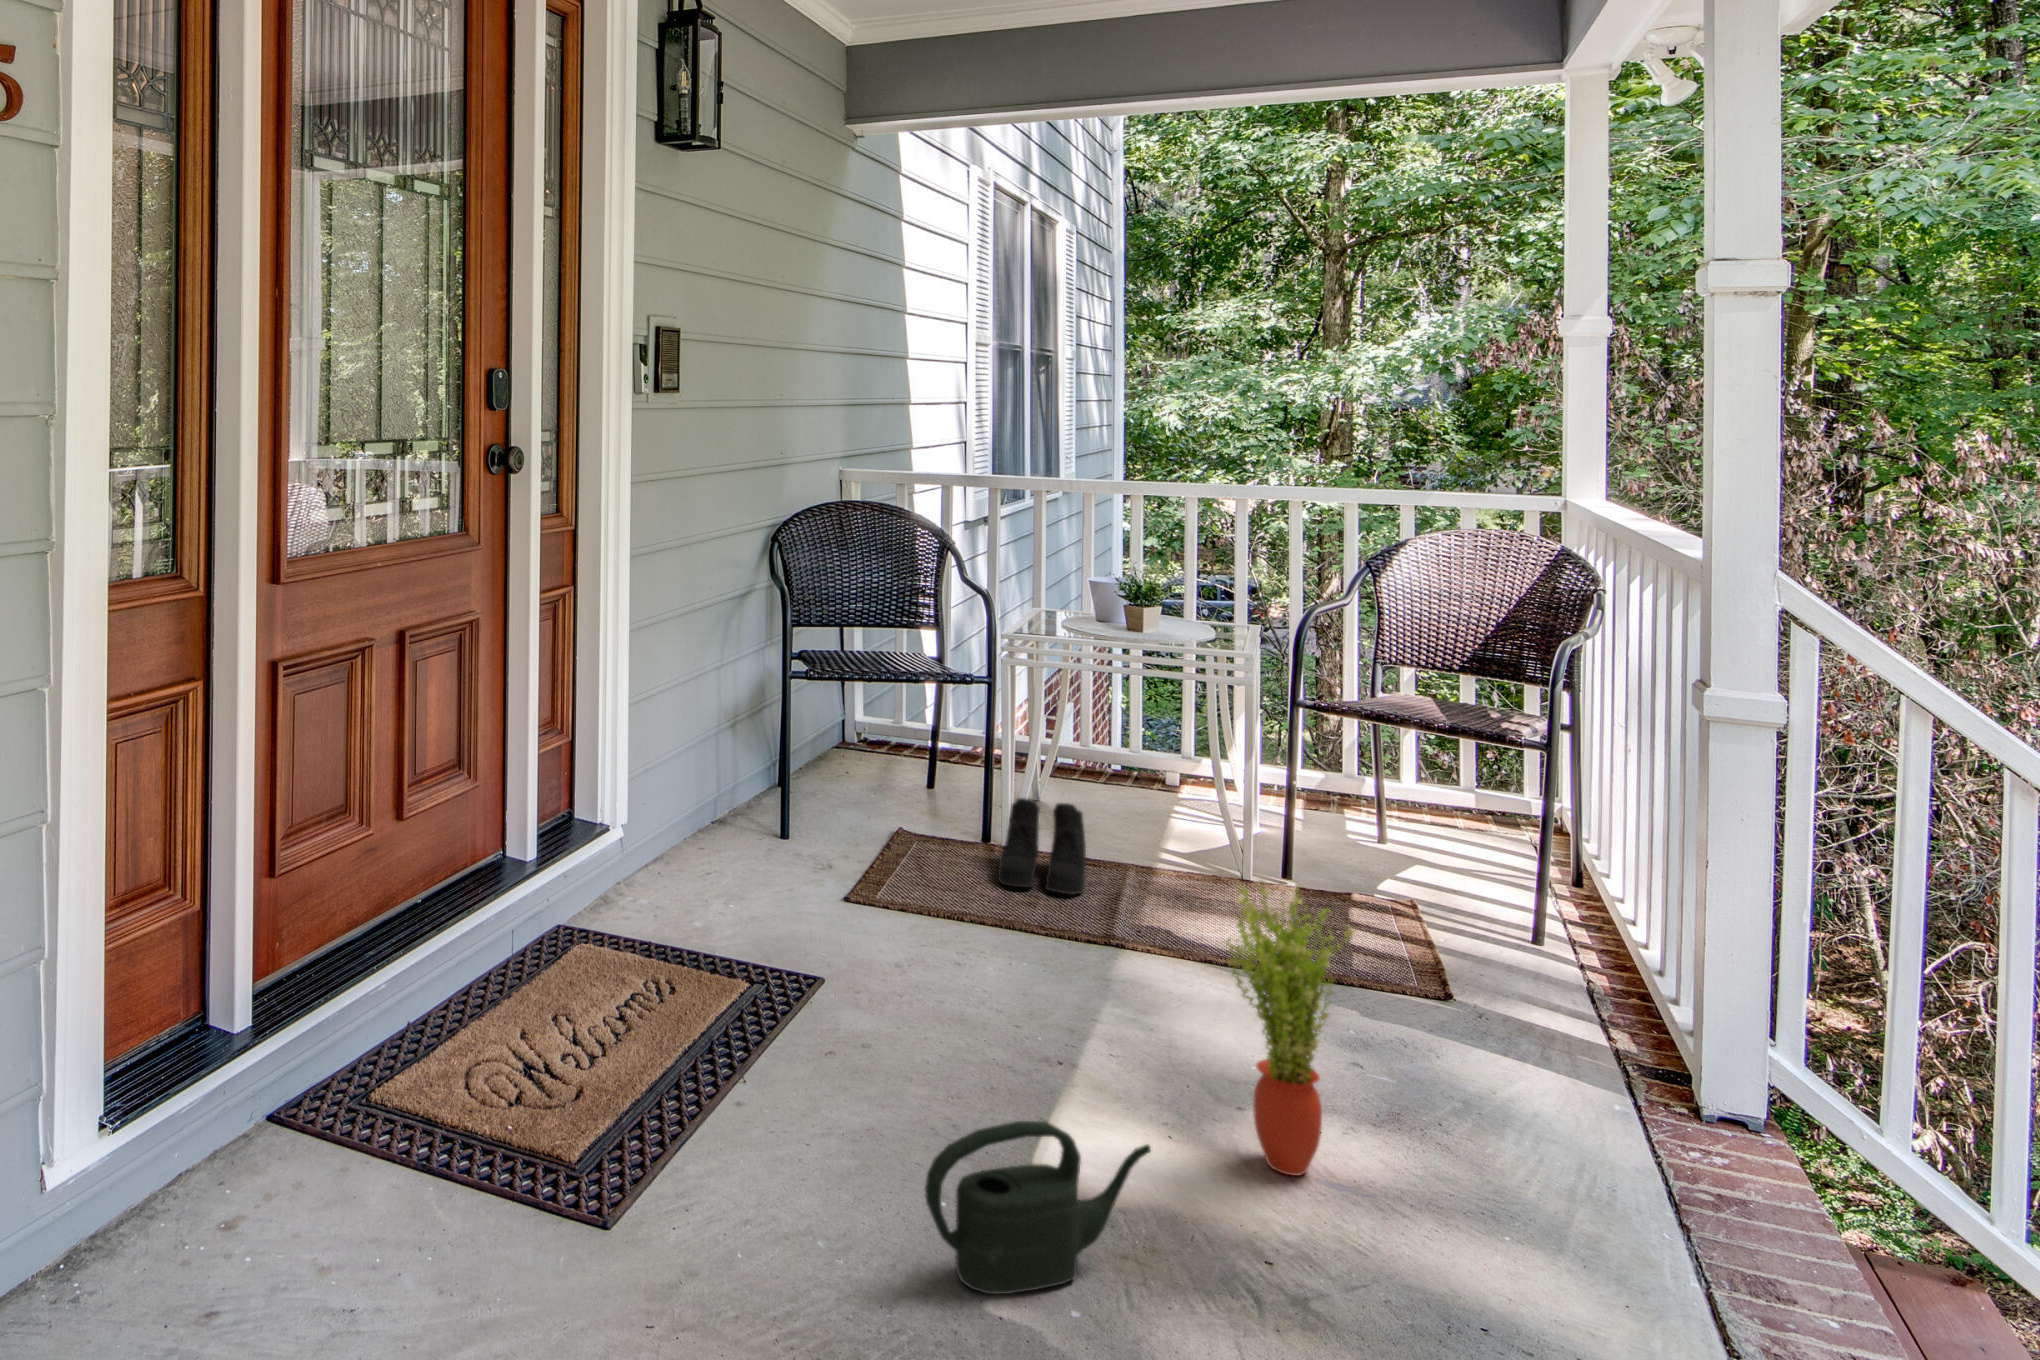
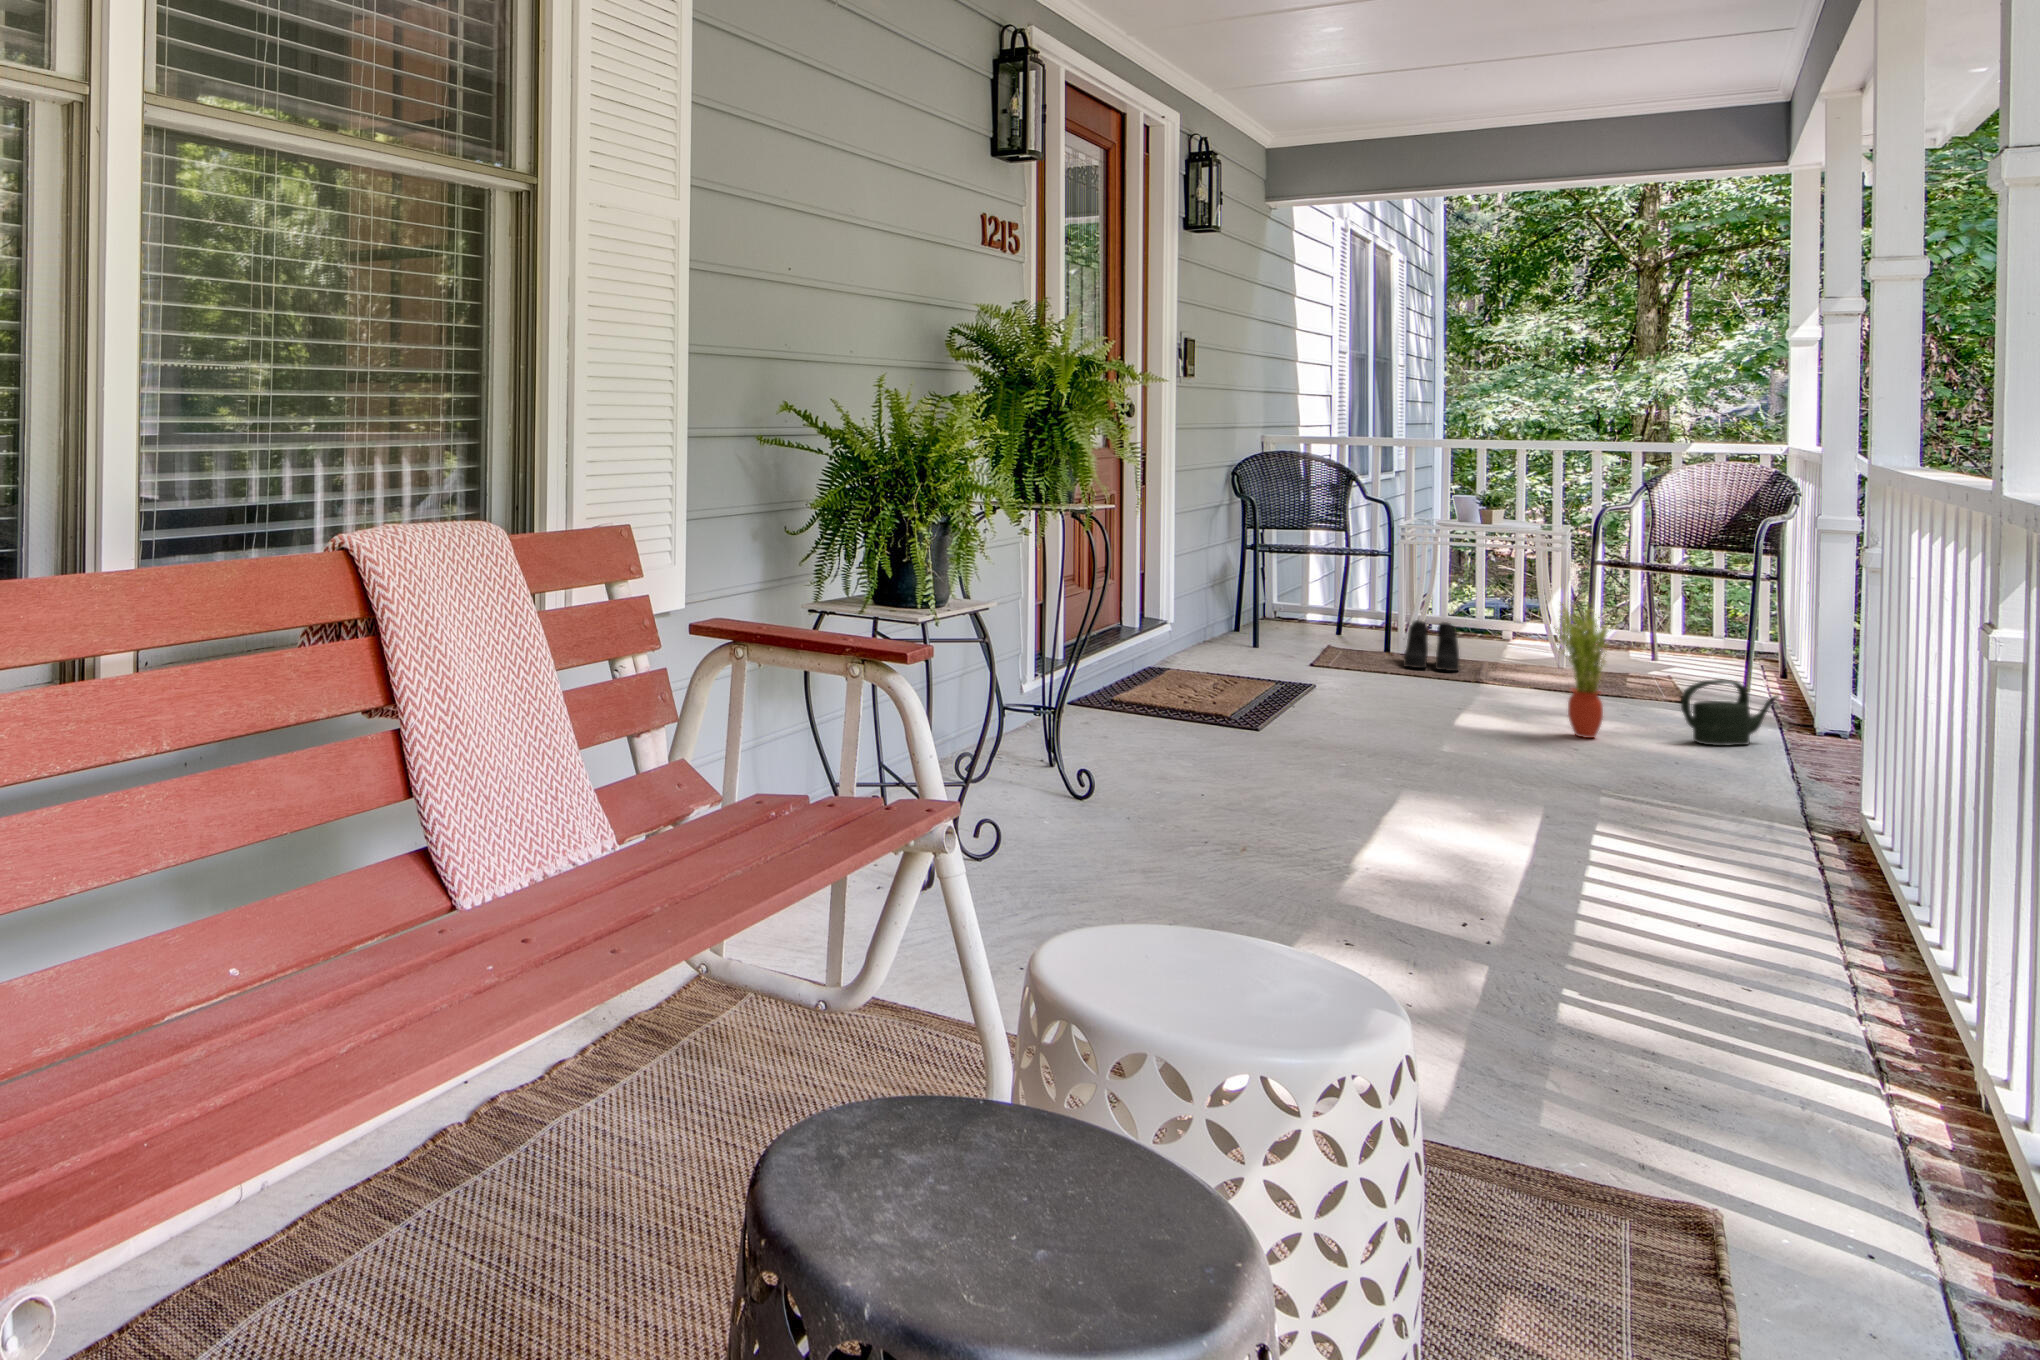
watering can: present [925,1121,1151,1294] -> present [1681,679,1779,746]

